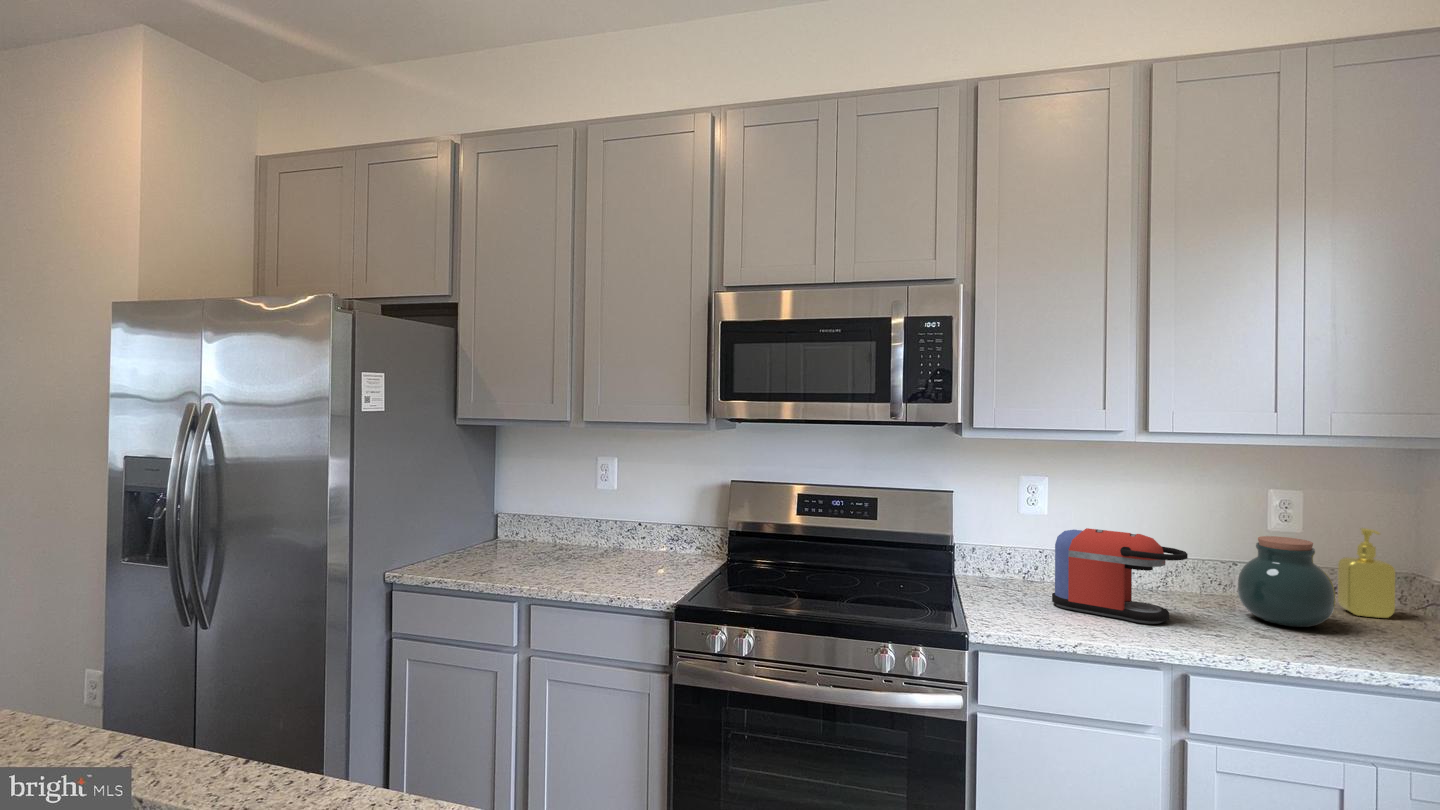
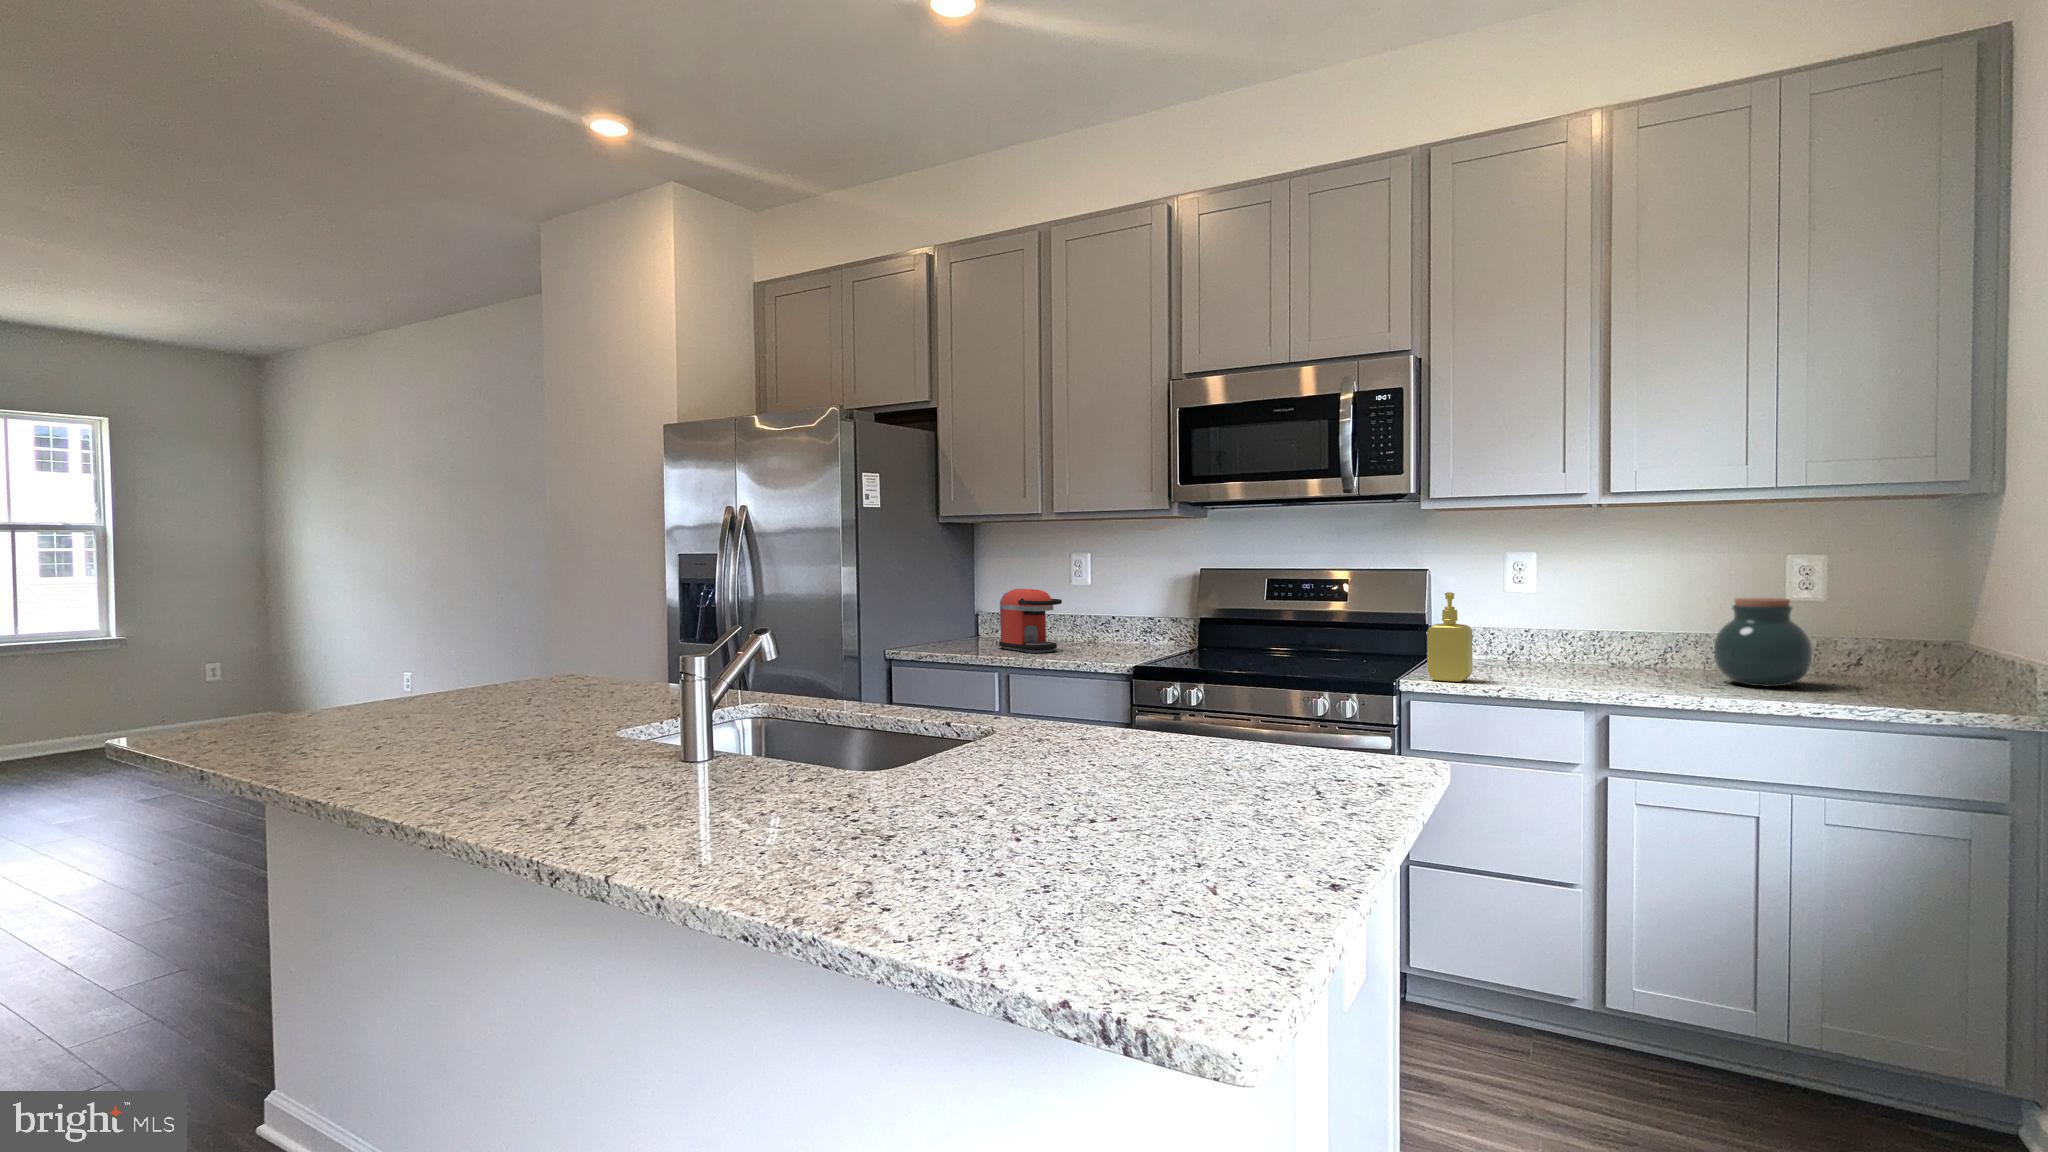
coffee maker: present [1052,528,1188,624] -> present [999,589,1062,653]
soap dispenser: present [1338,528,1395,618] -> present [1427,592,1473,682]

